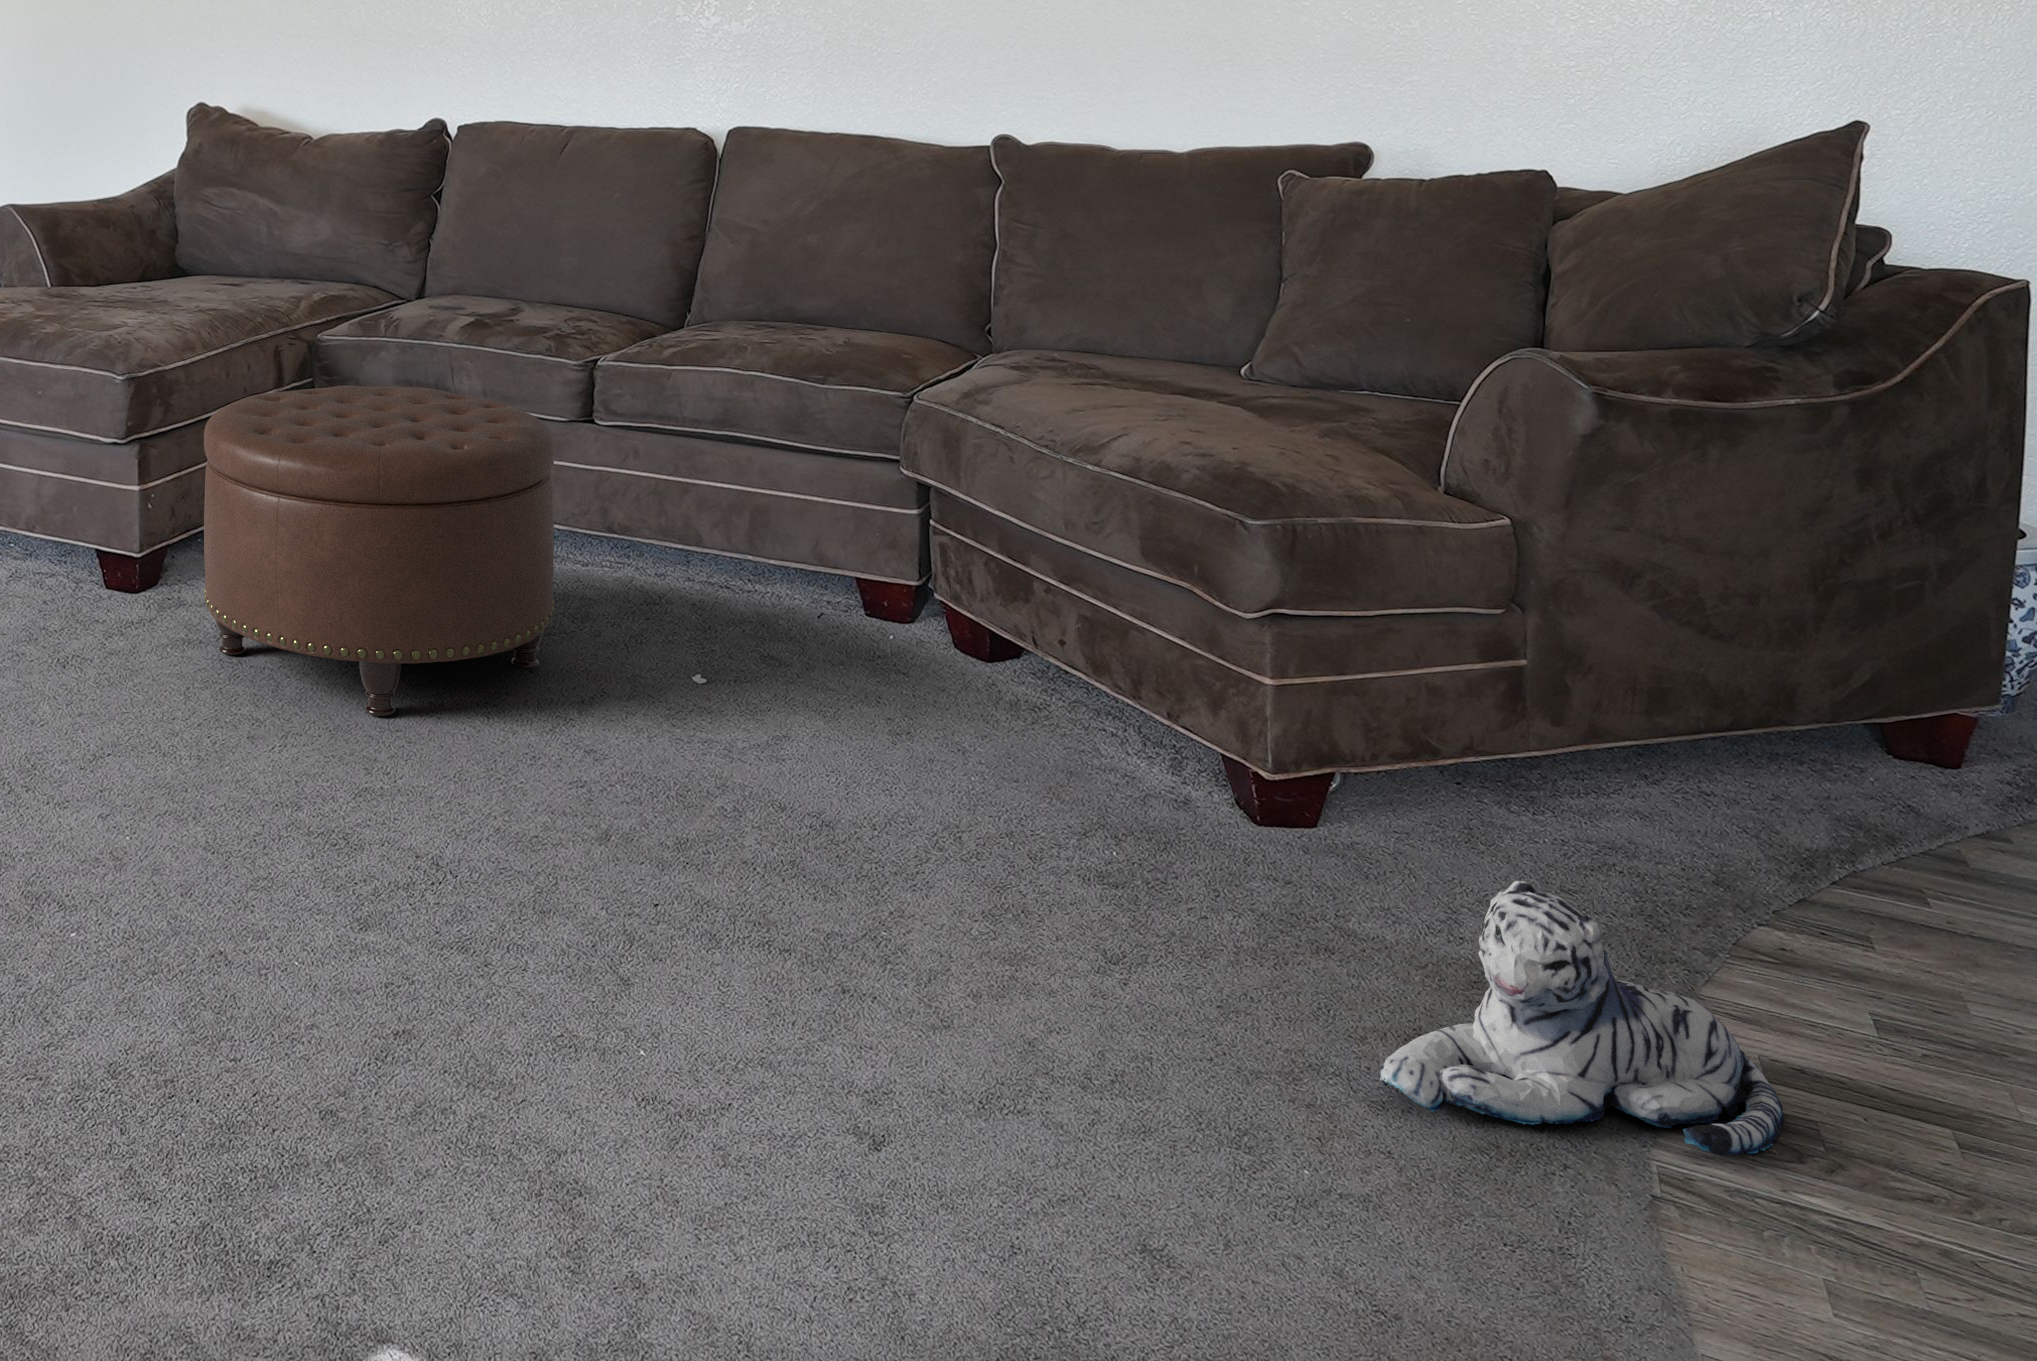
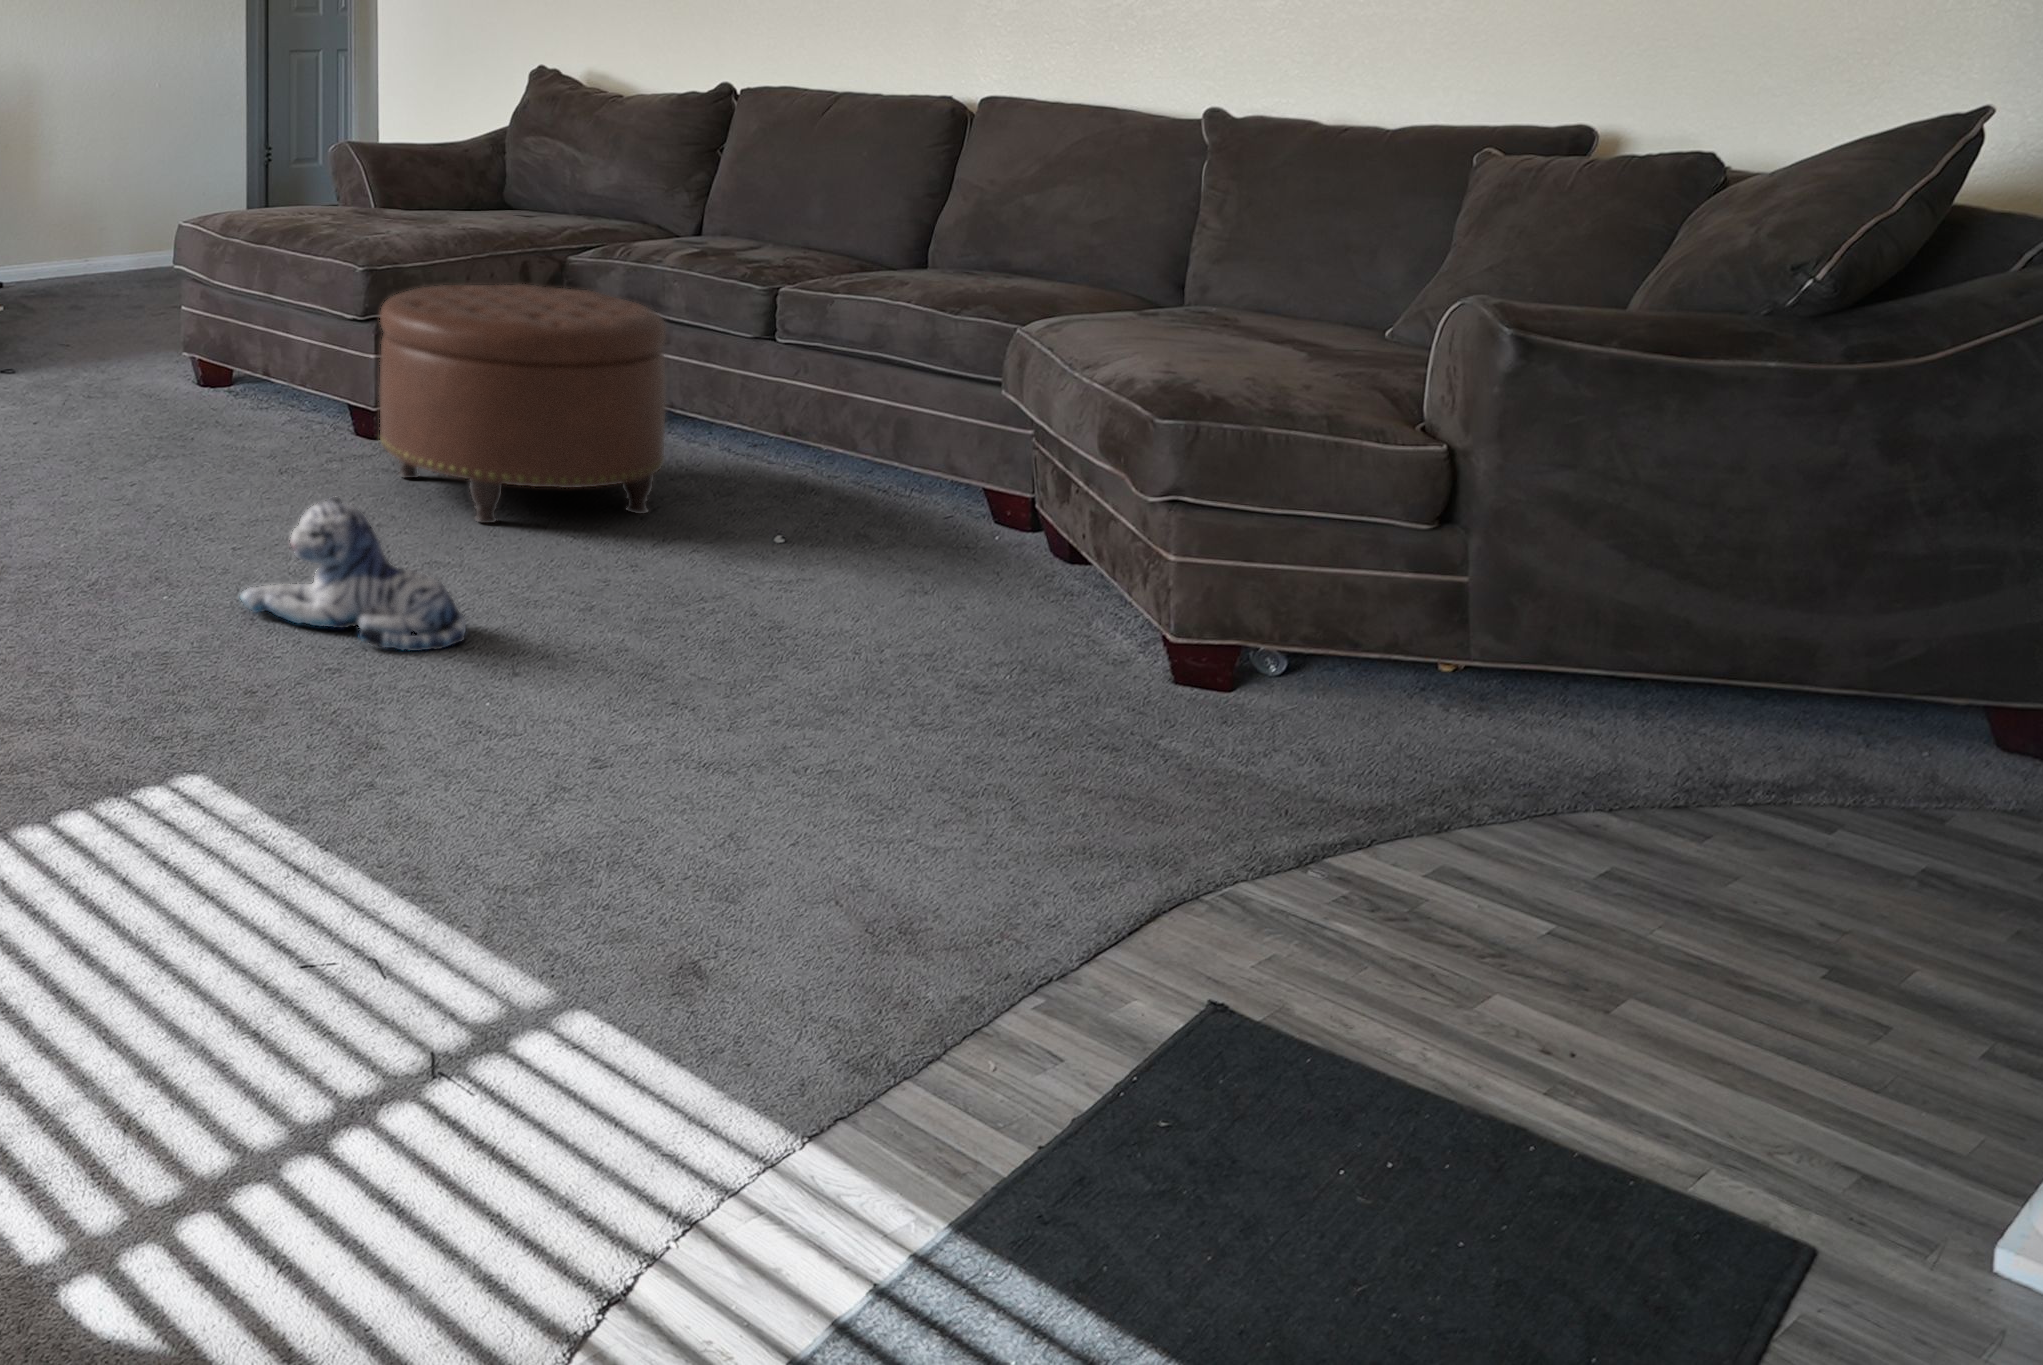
plush toy: present [1380,881,1784,1155] -> present [241,497,466,651]

